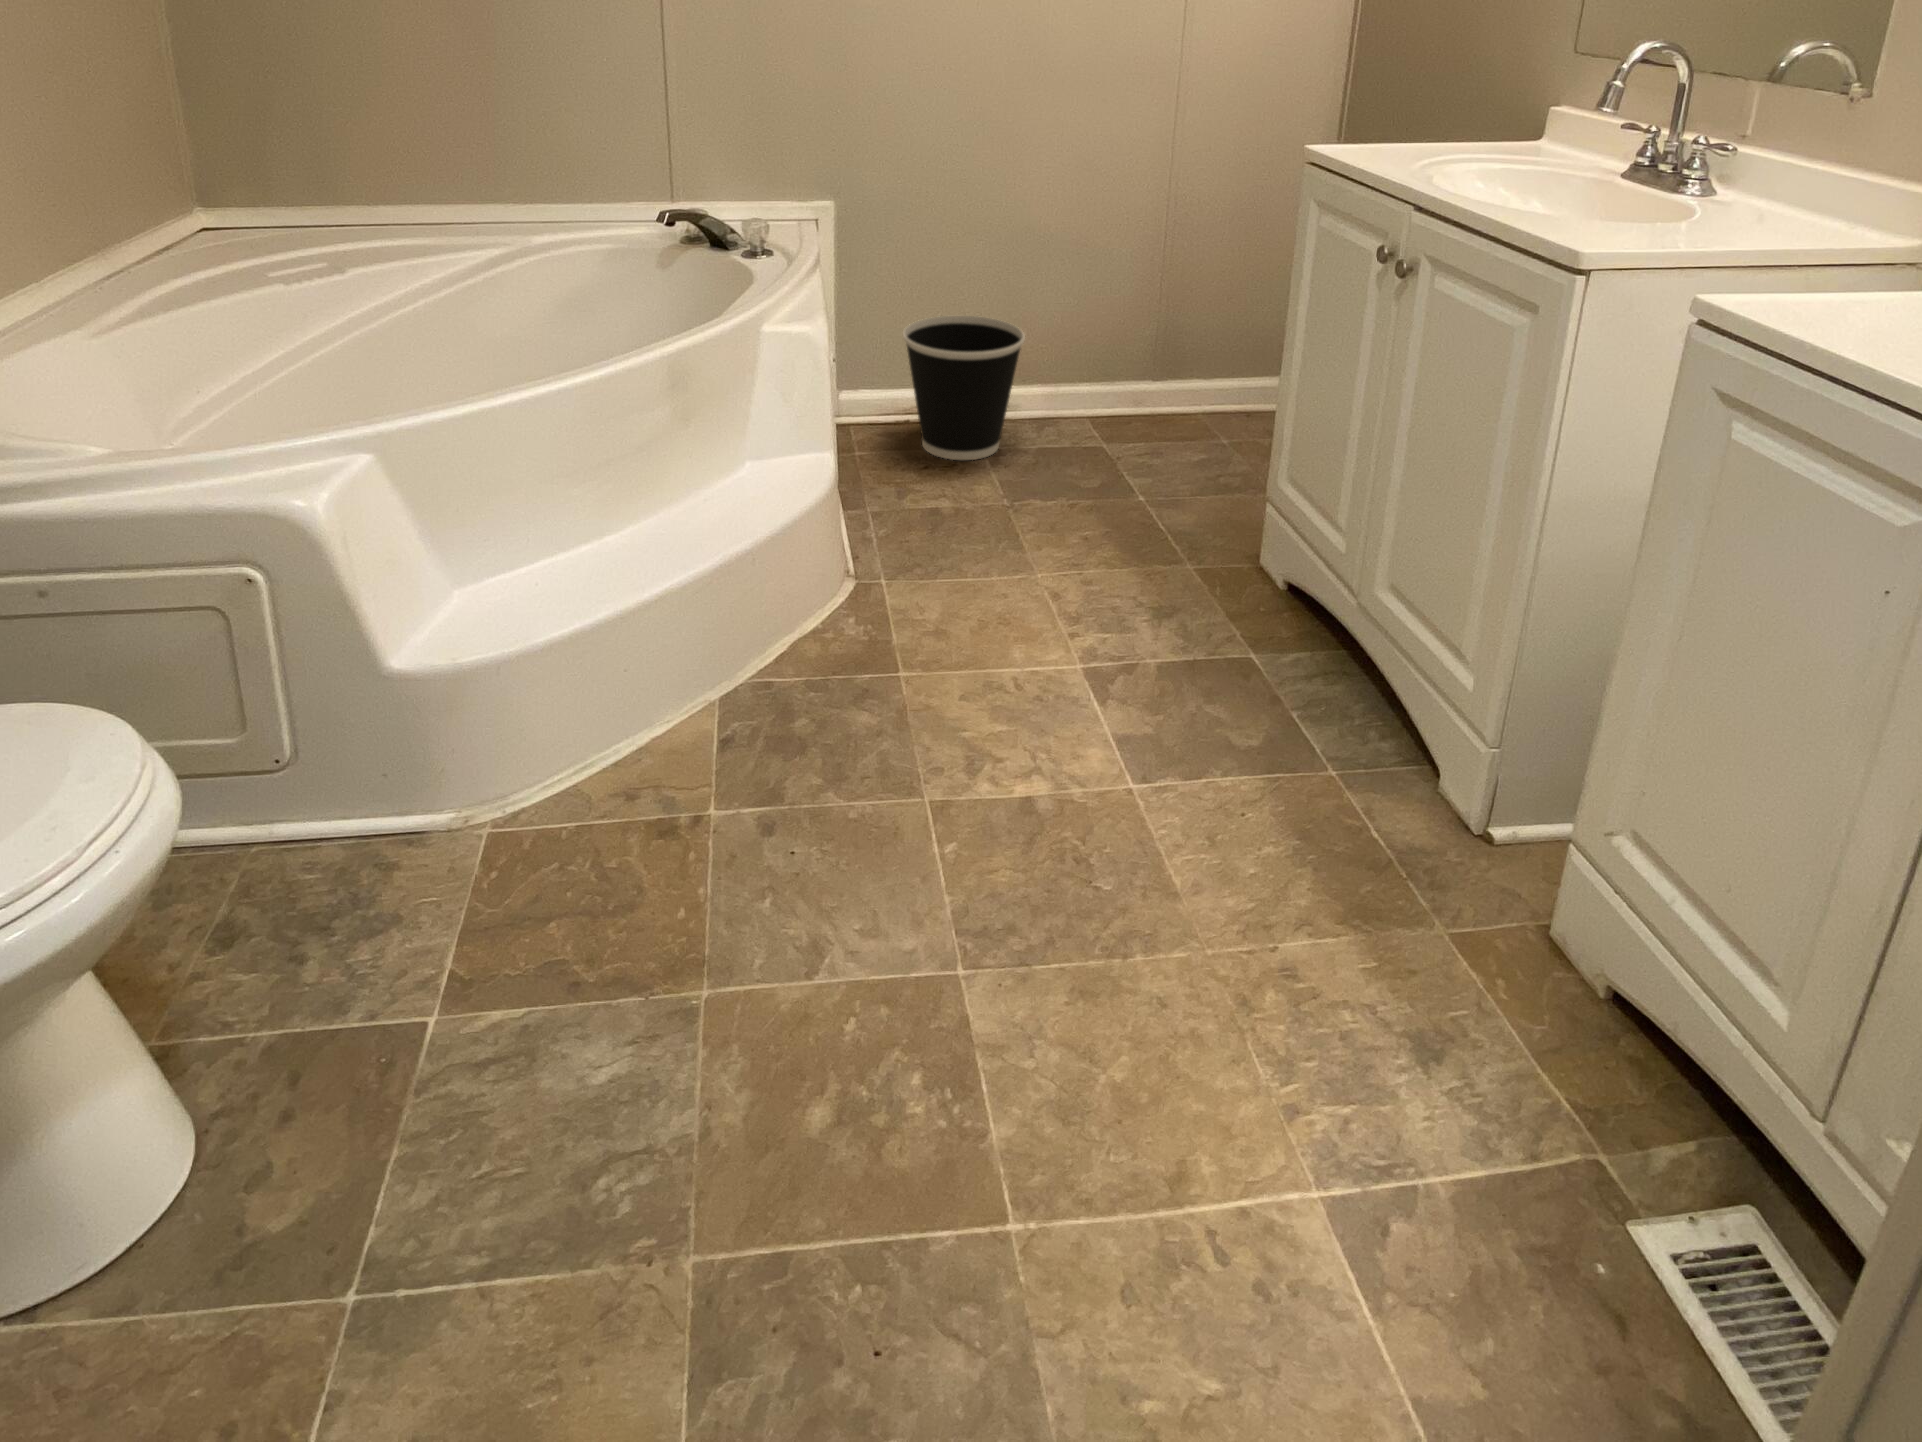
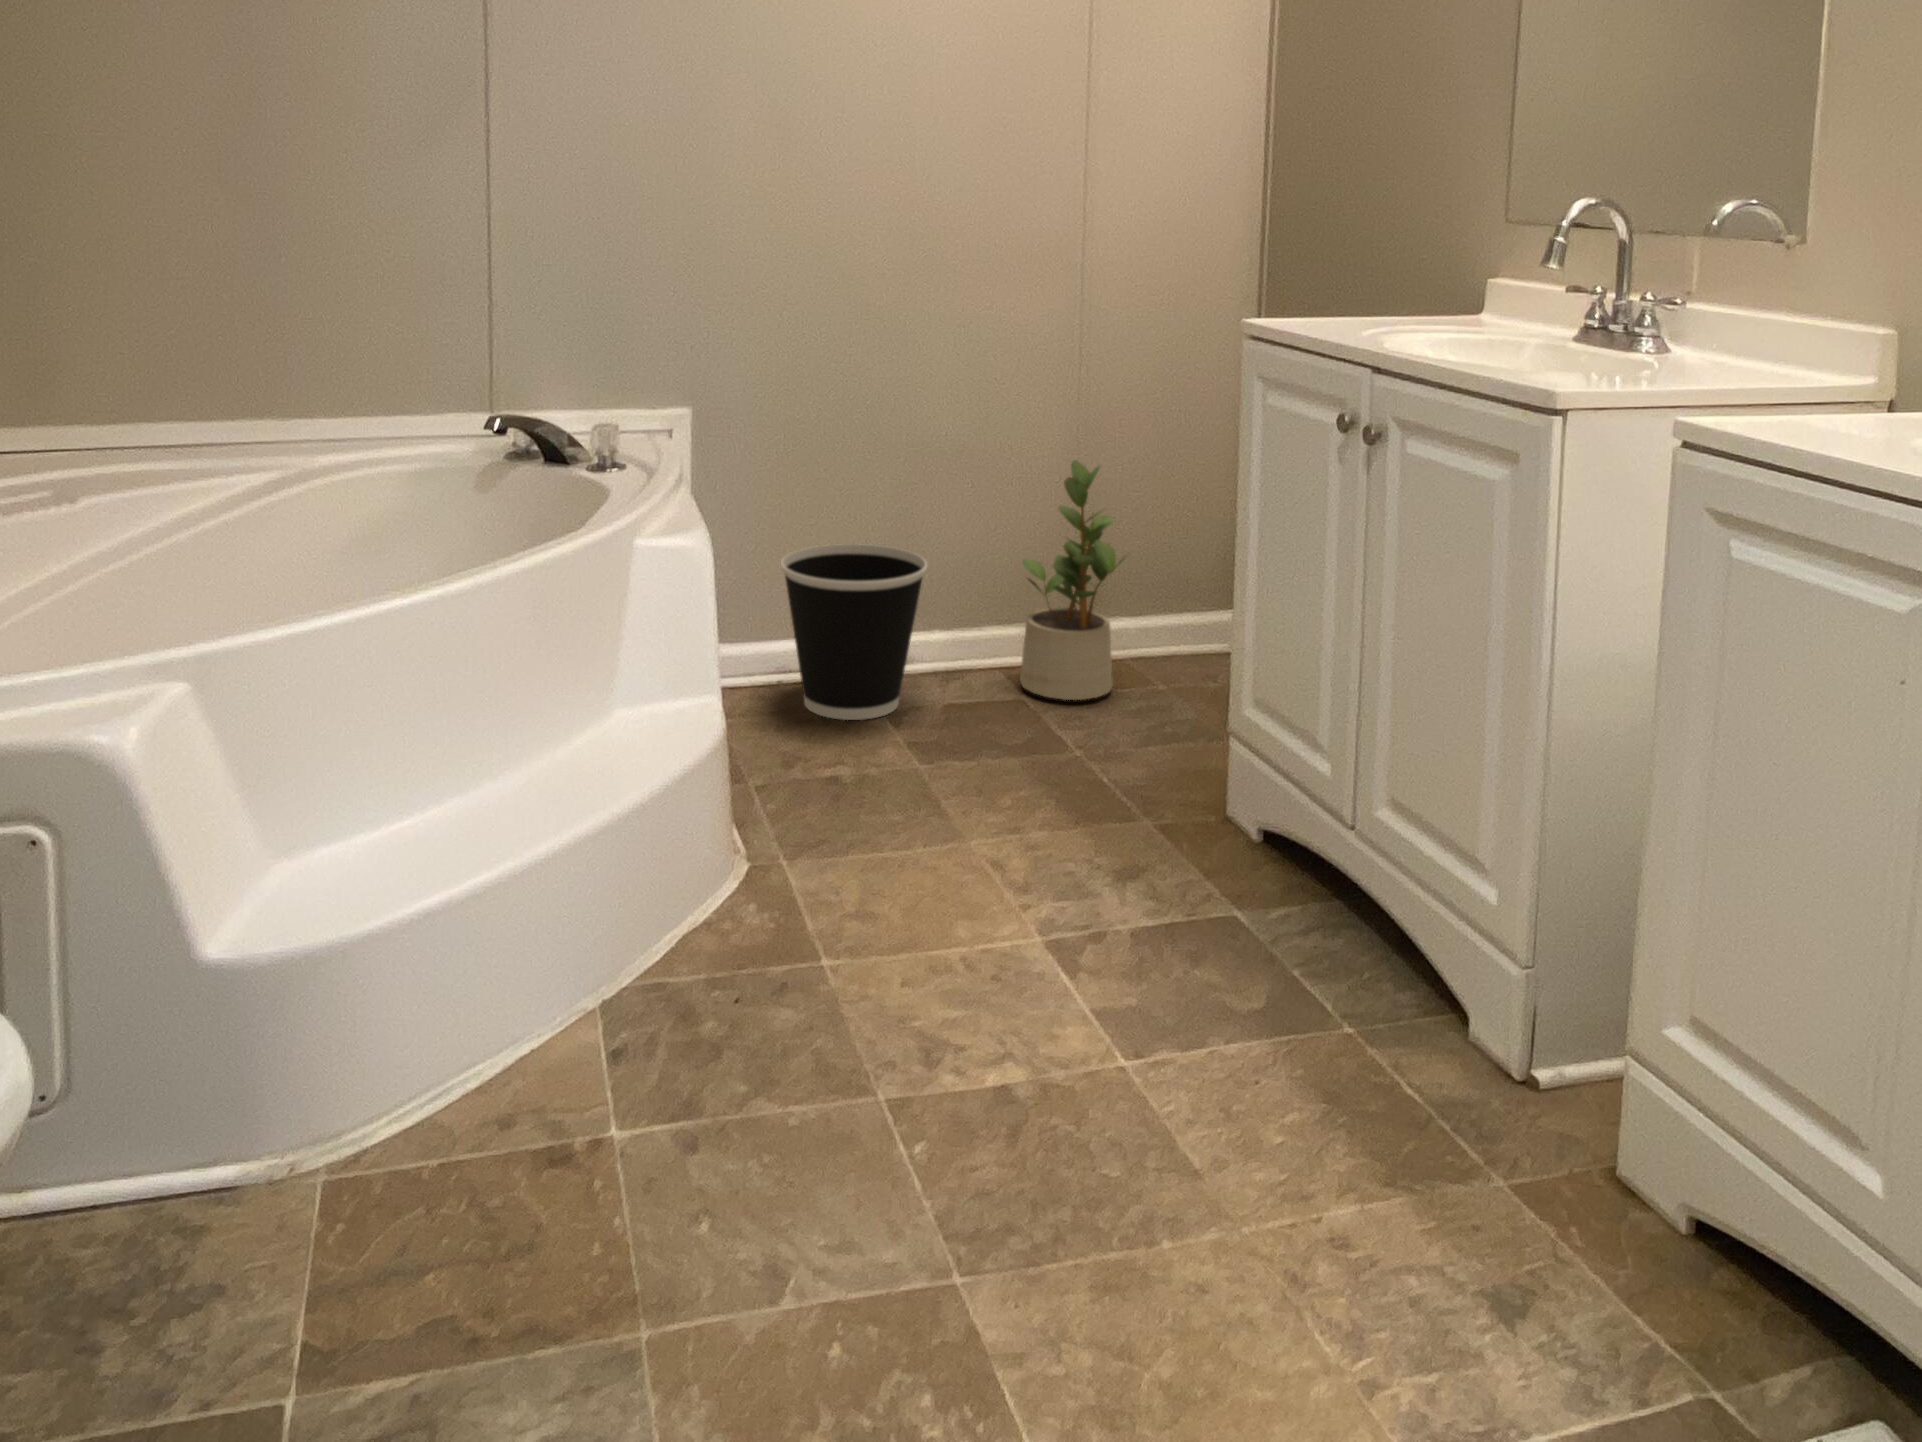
potted plant: none [1103,252,1203,451] -> present [1020,460,1126,700]

